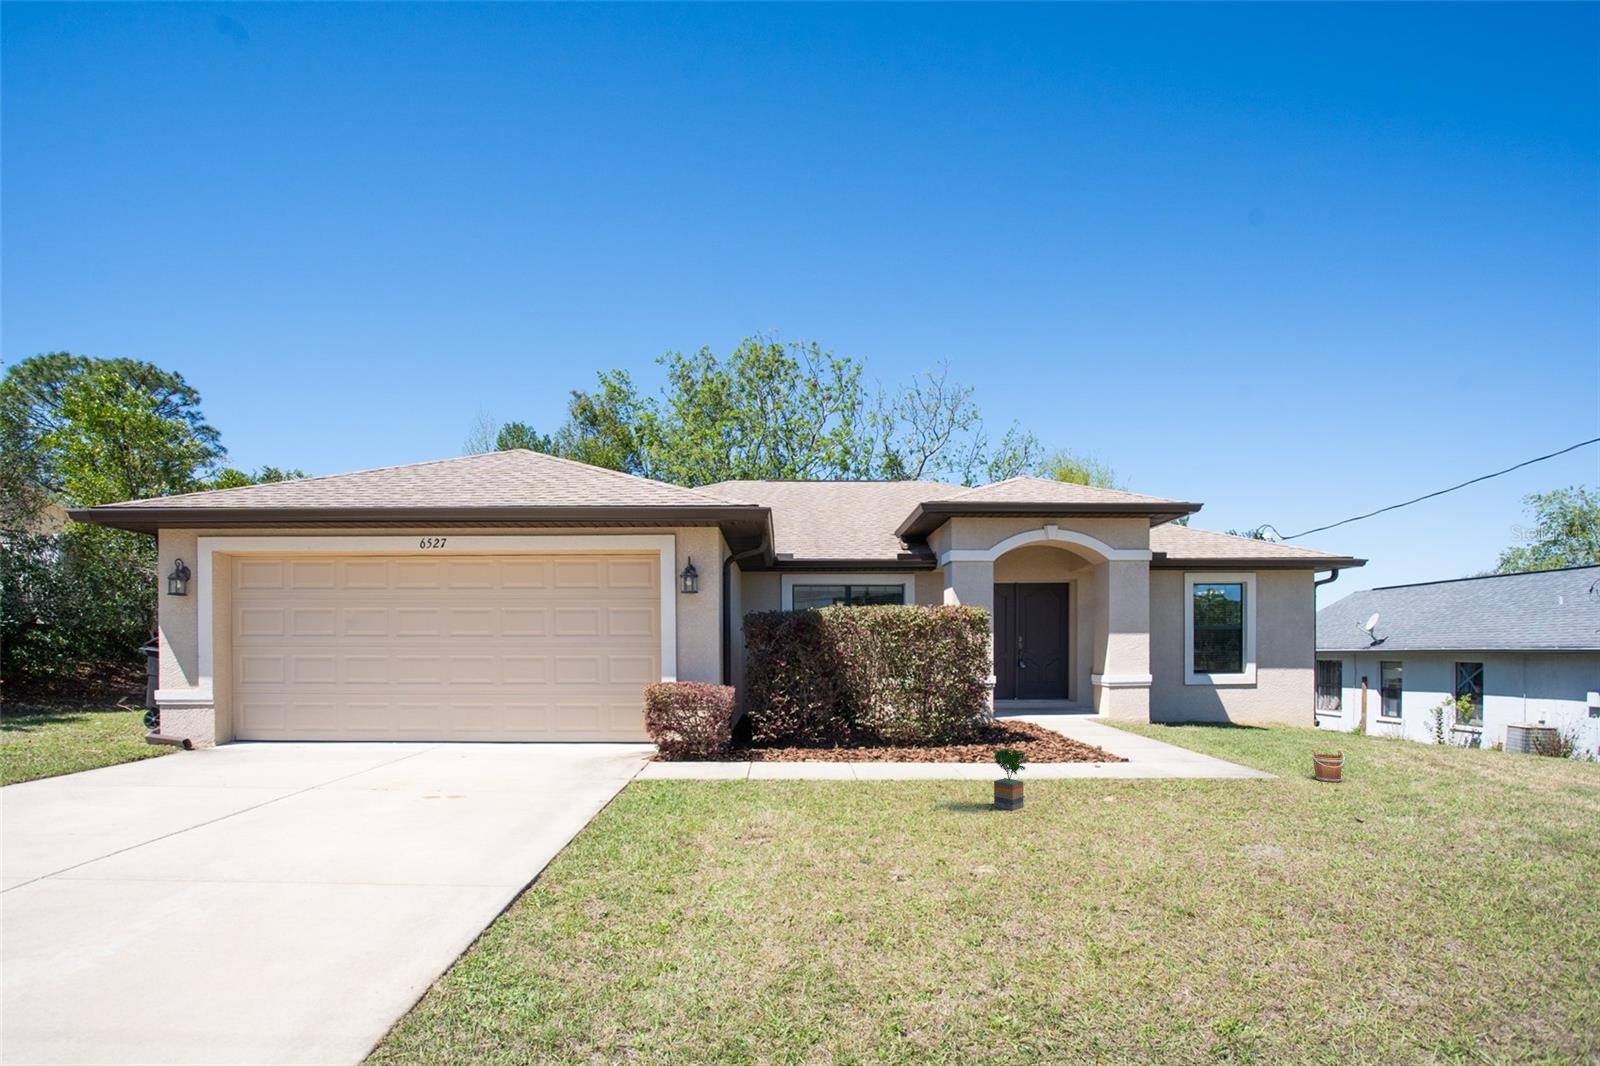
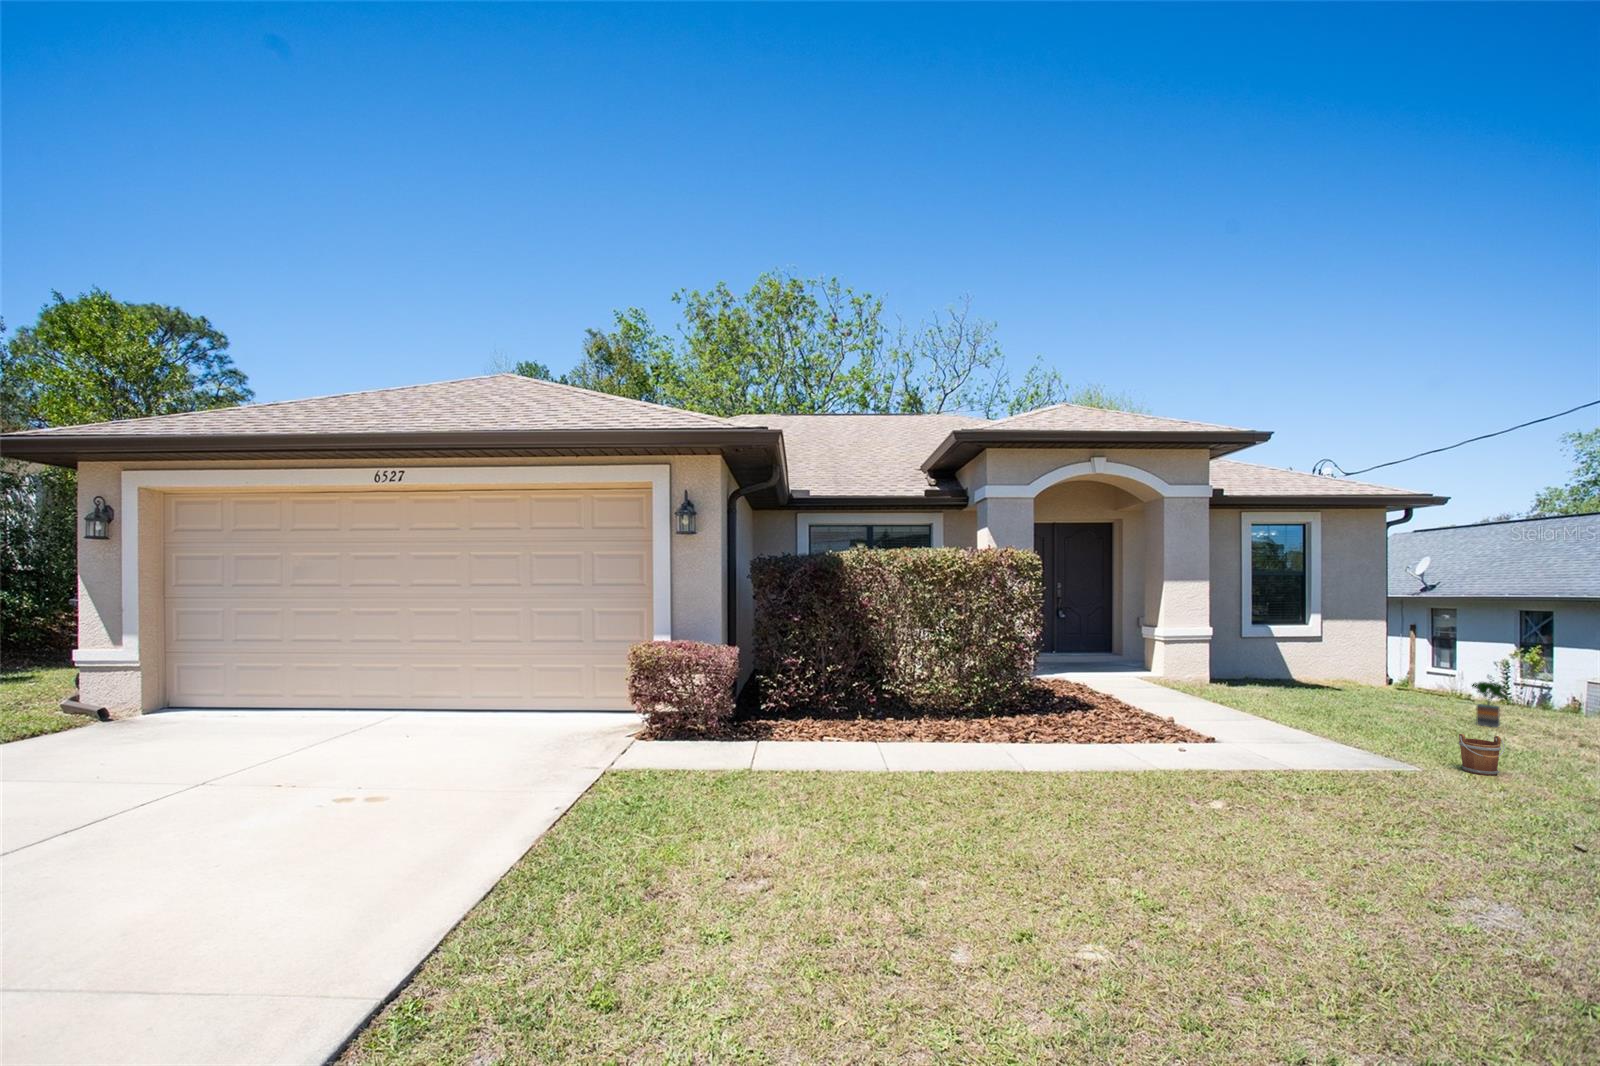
potted tree: present [994,748,1029,811] -> present [1472,682,1508,728]

